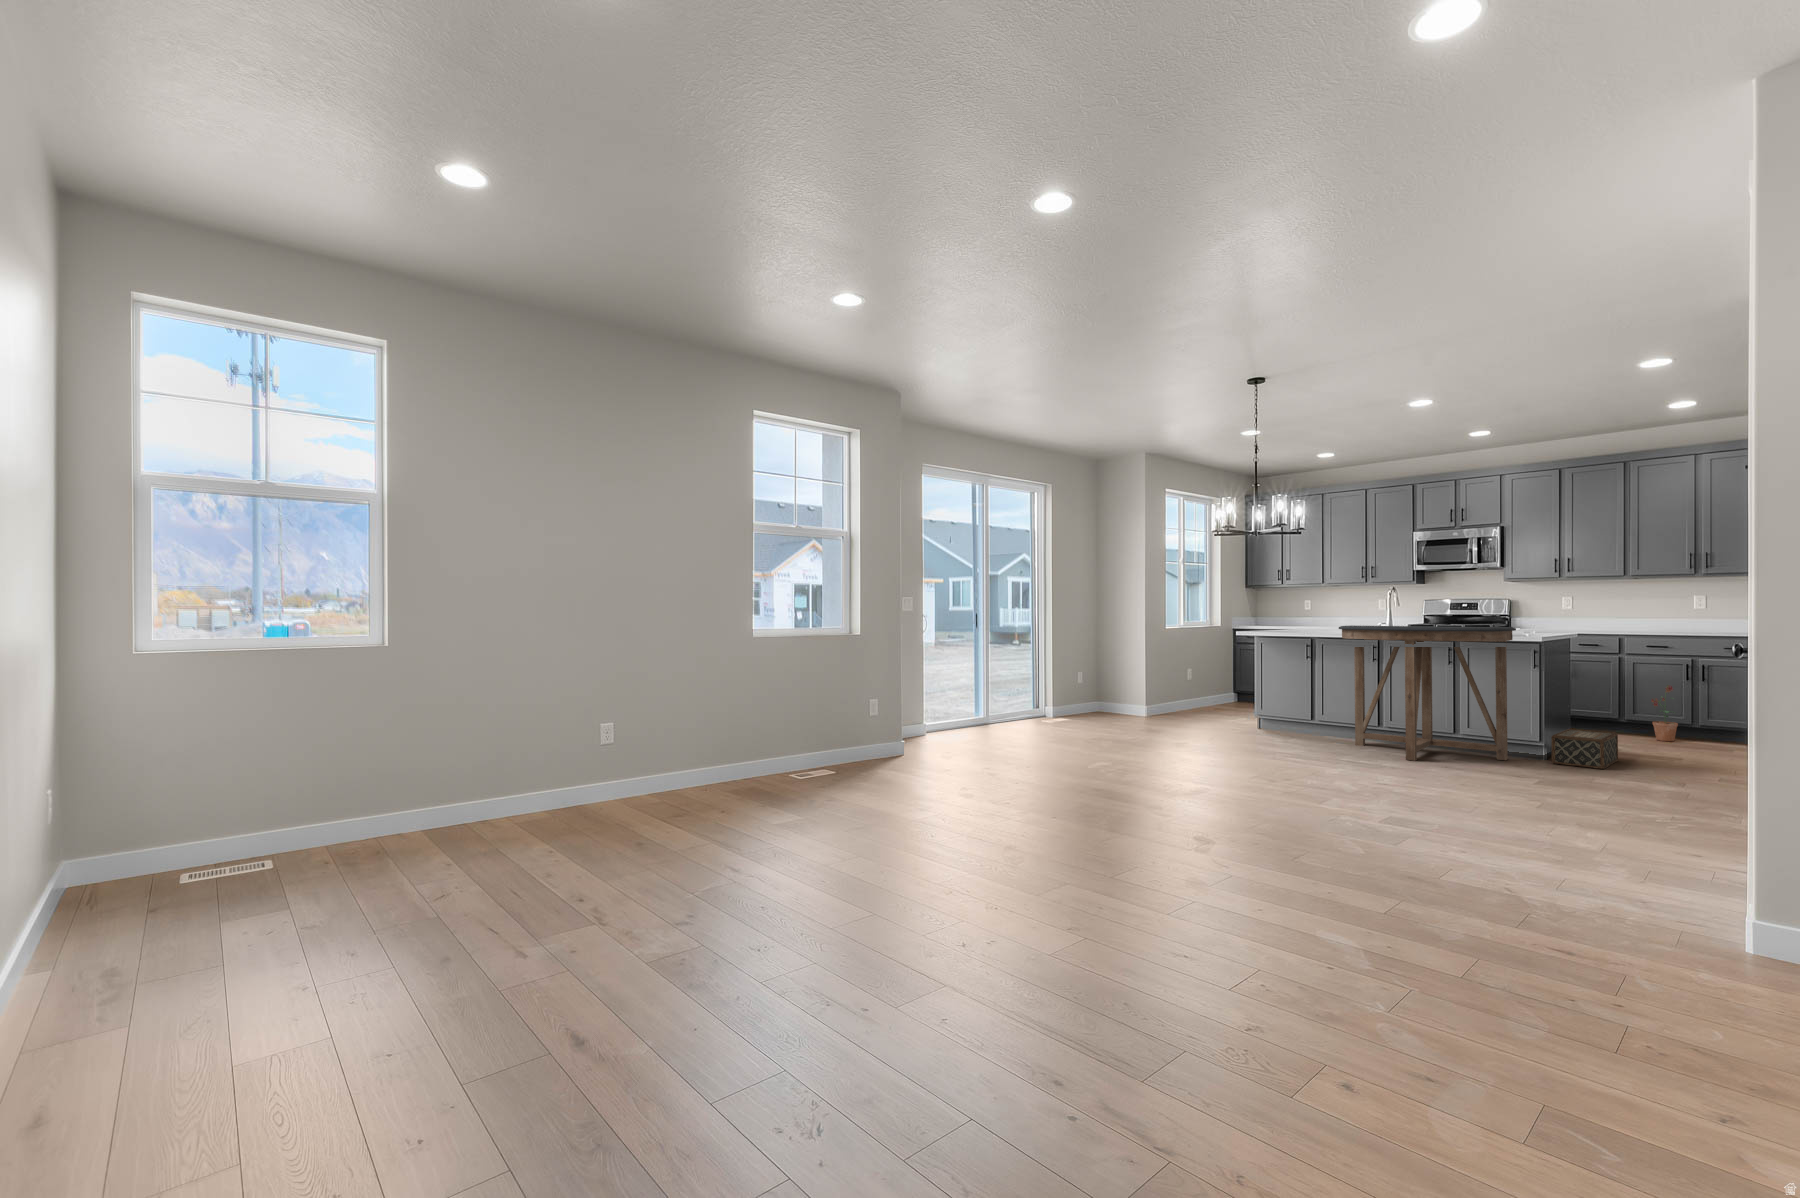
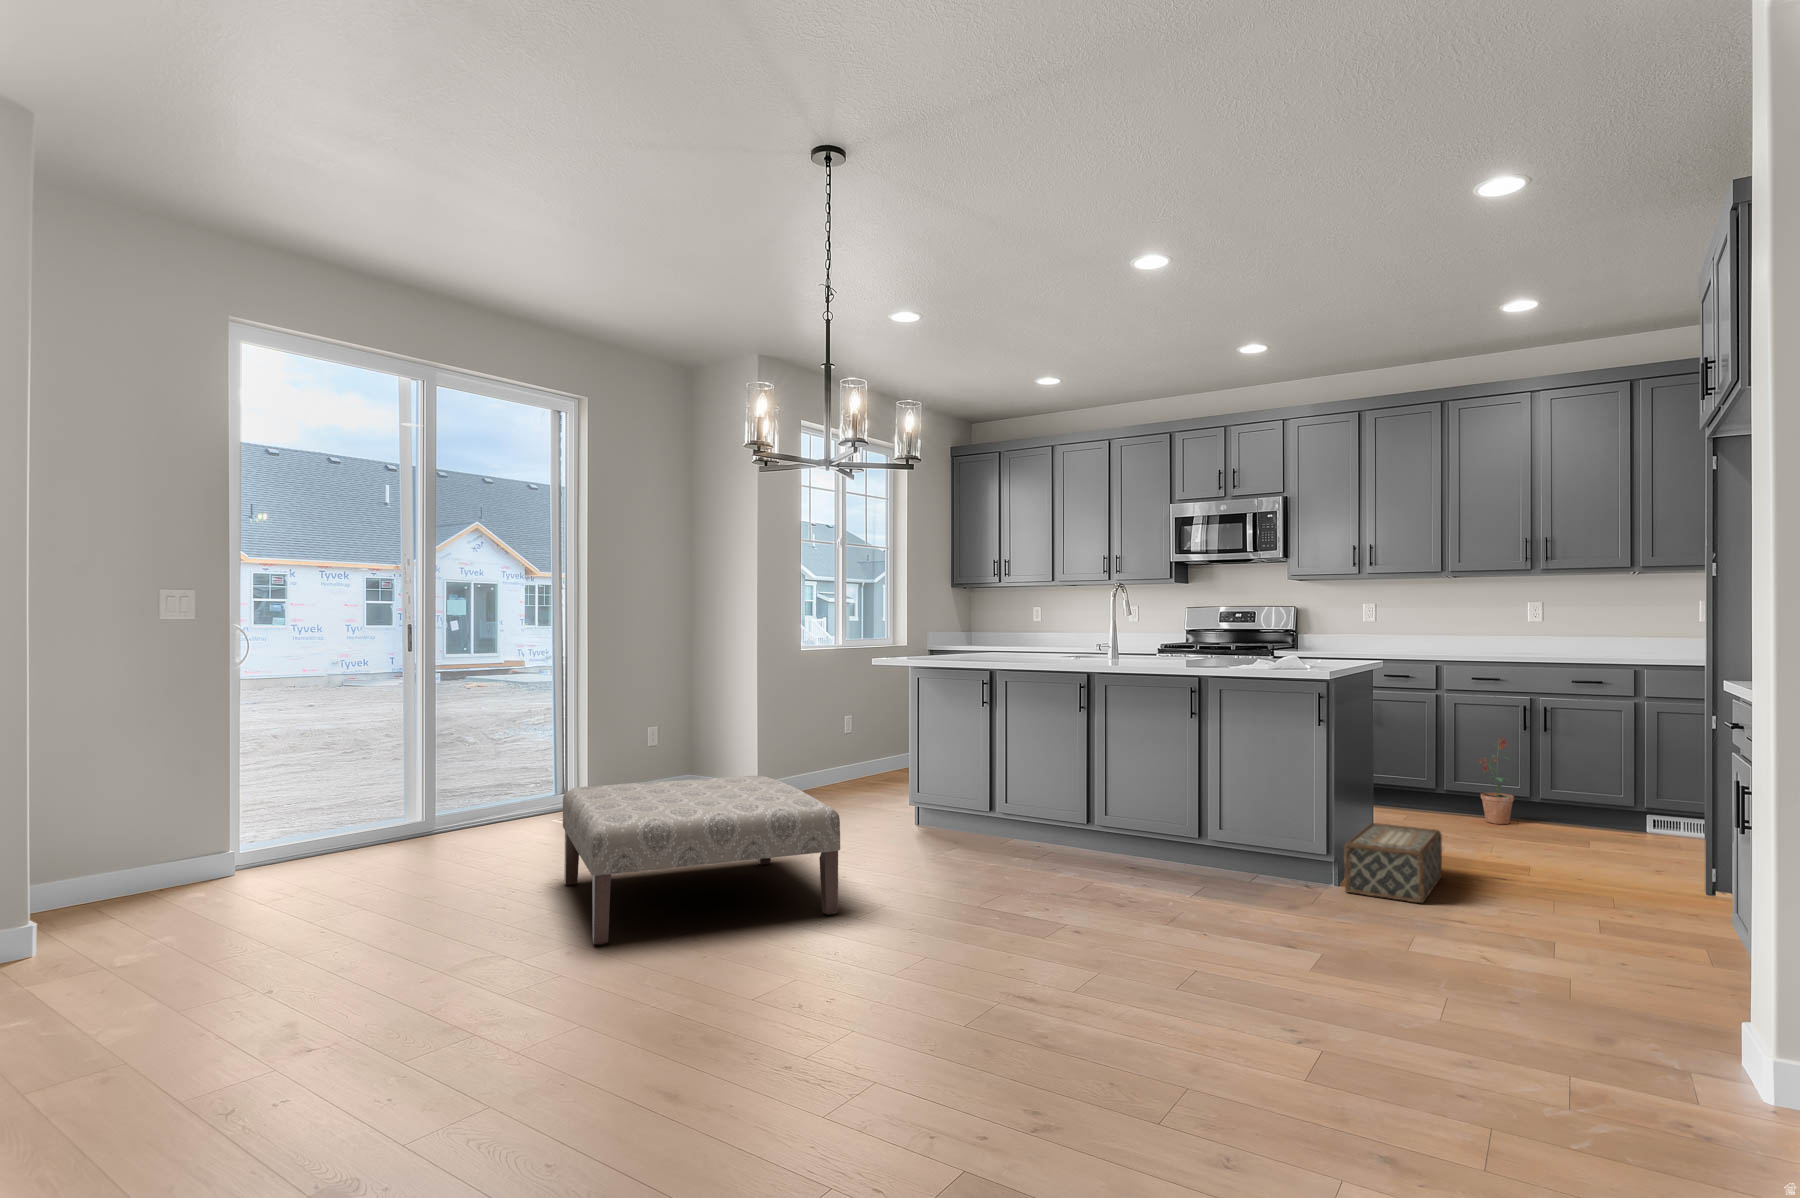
console table: present [1339,626,1516,761] -> none [1018,650,1292,899]
ottoman: none [1088,693,1253,763] -> present [563,776,840,945]

